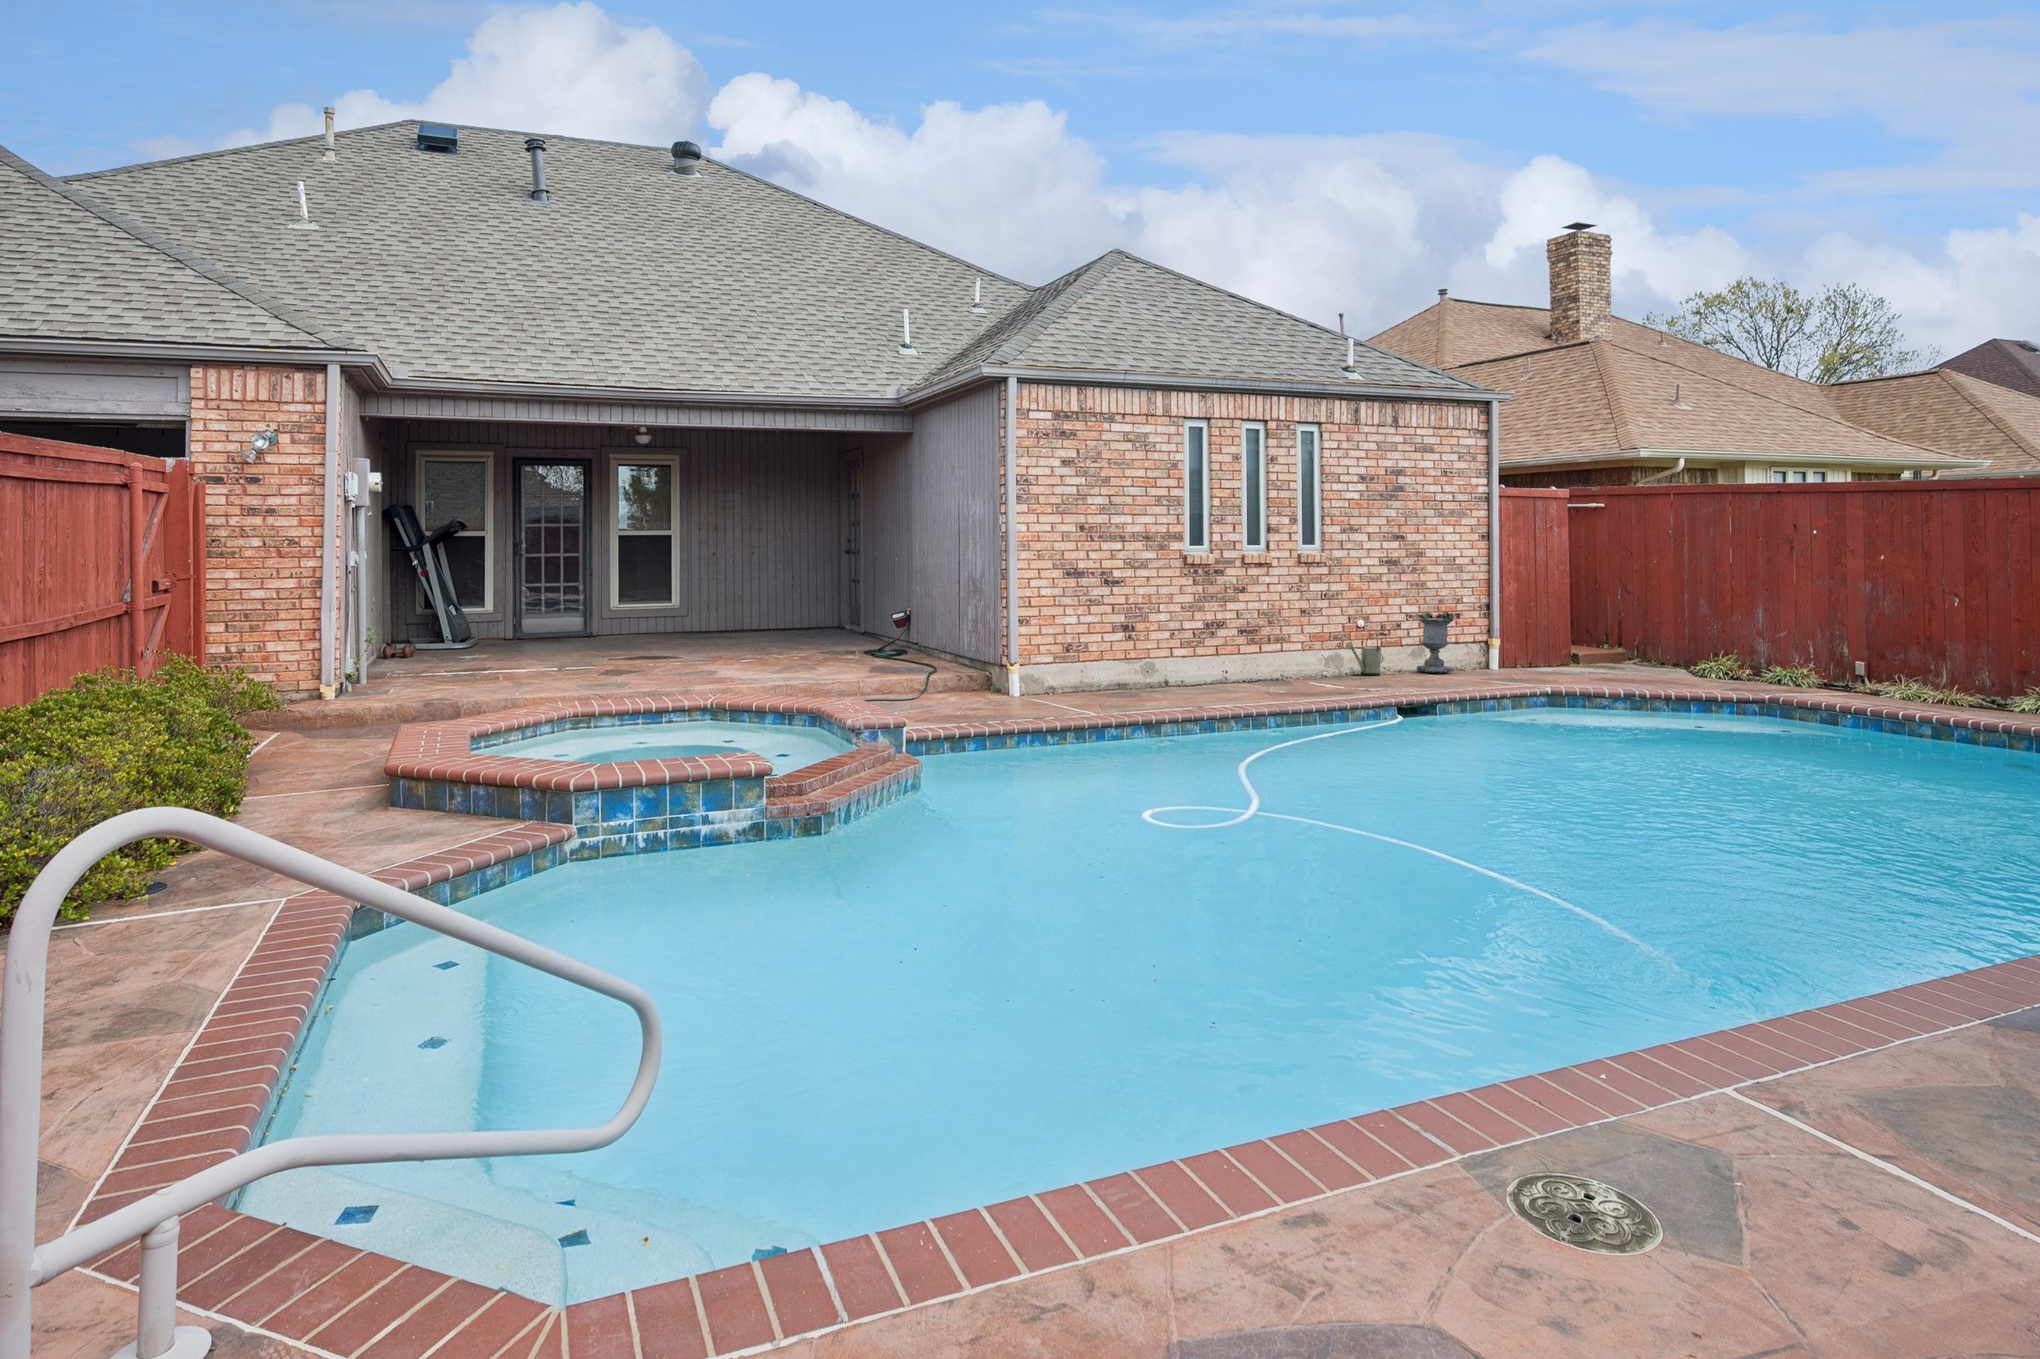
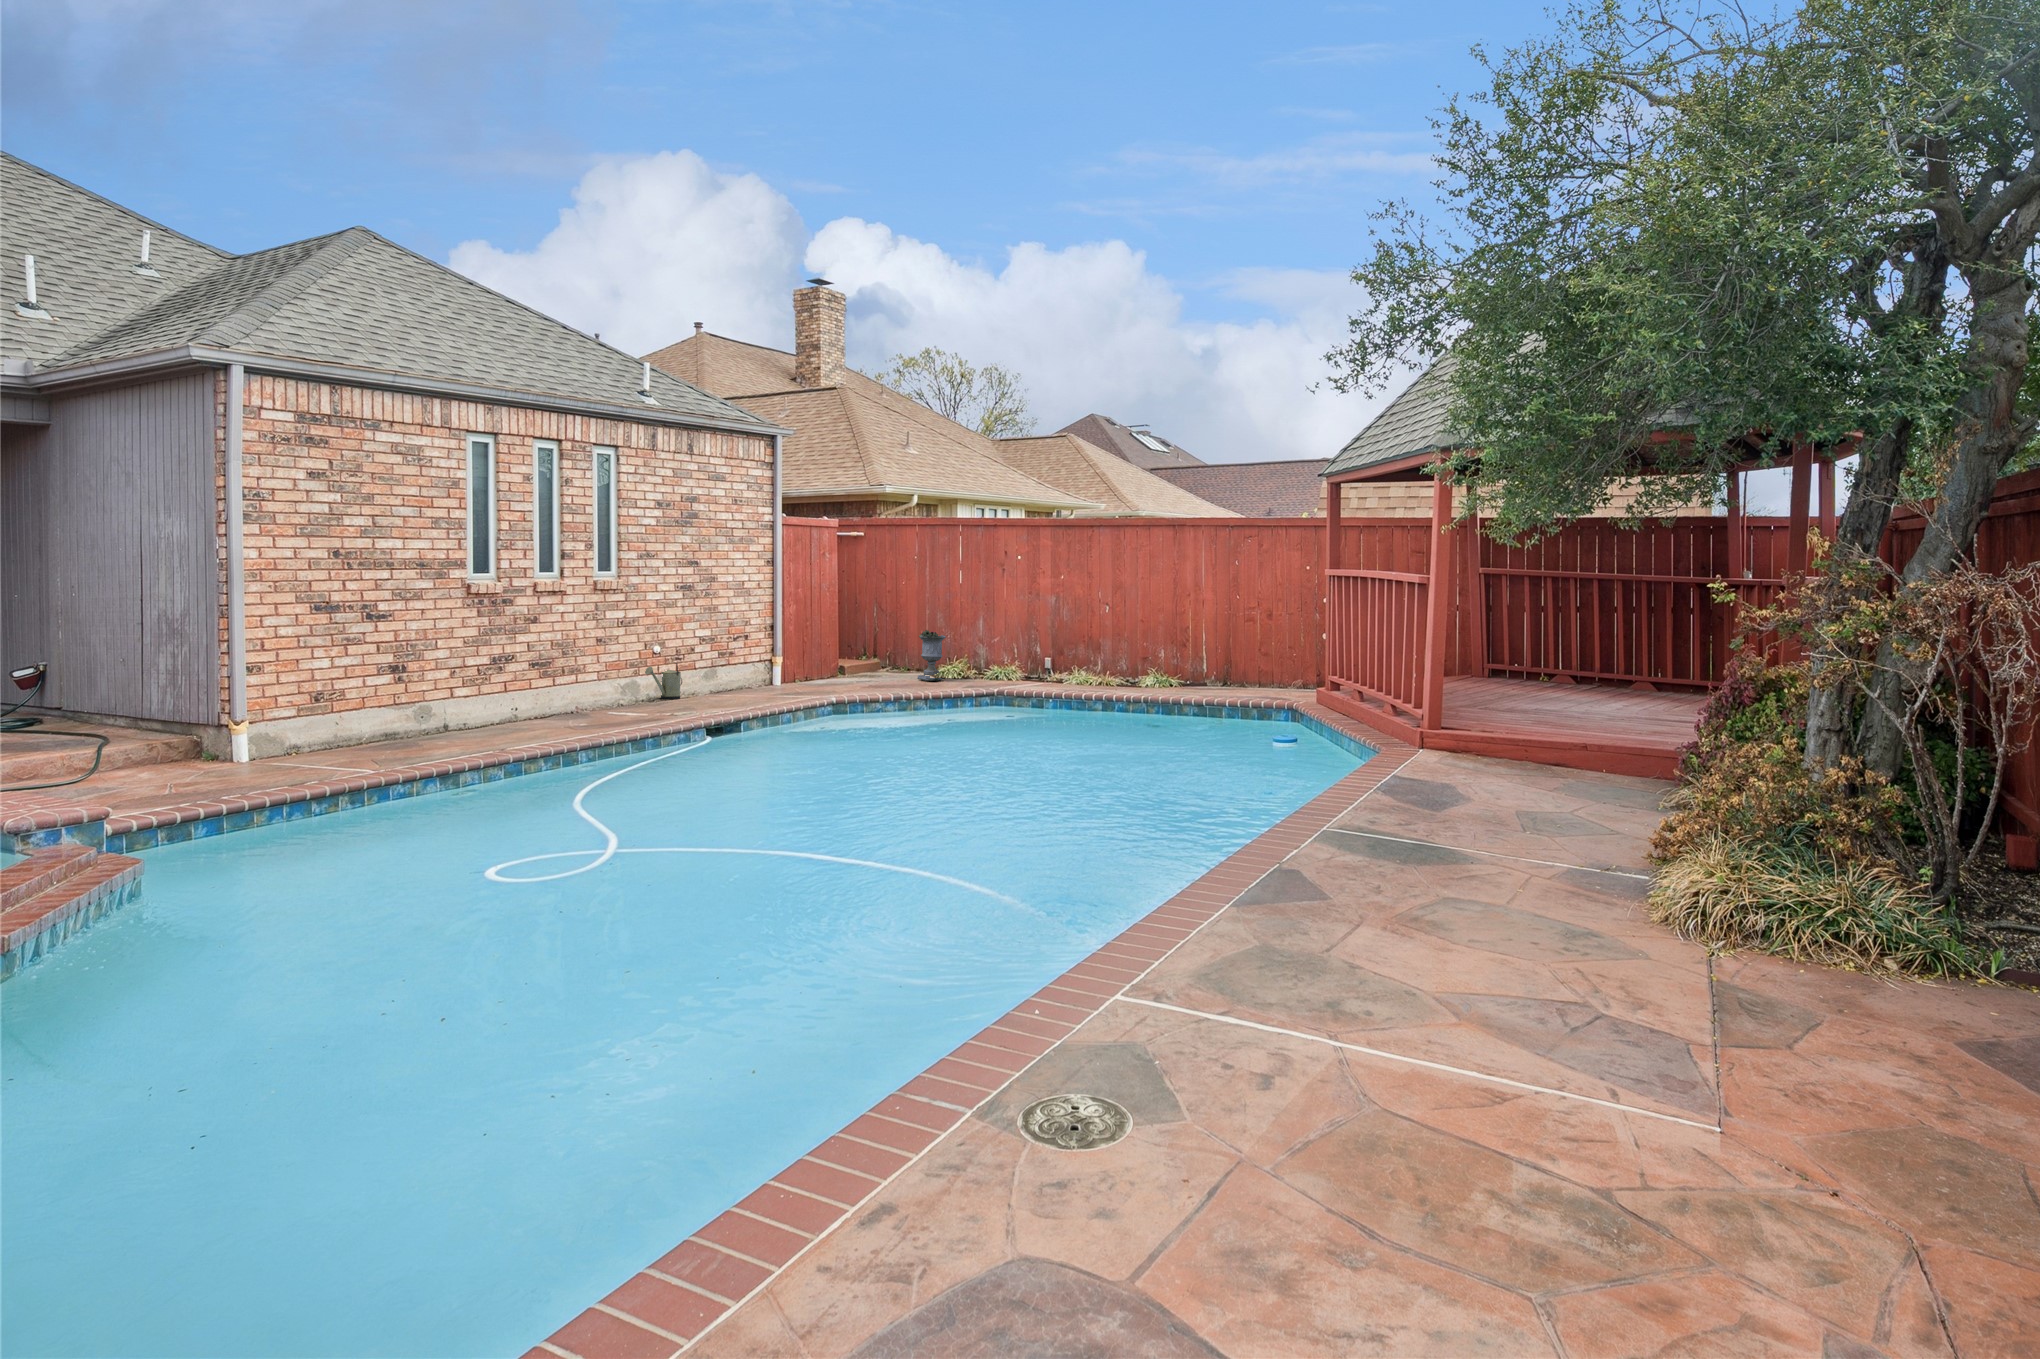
planter: present [1417,612,1455,673] -> present [917,630,946,681]

